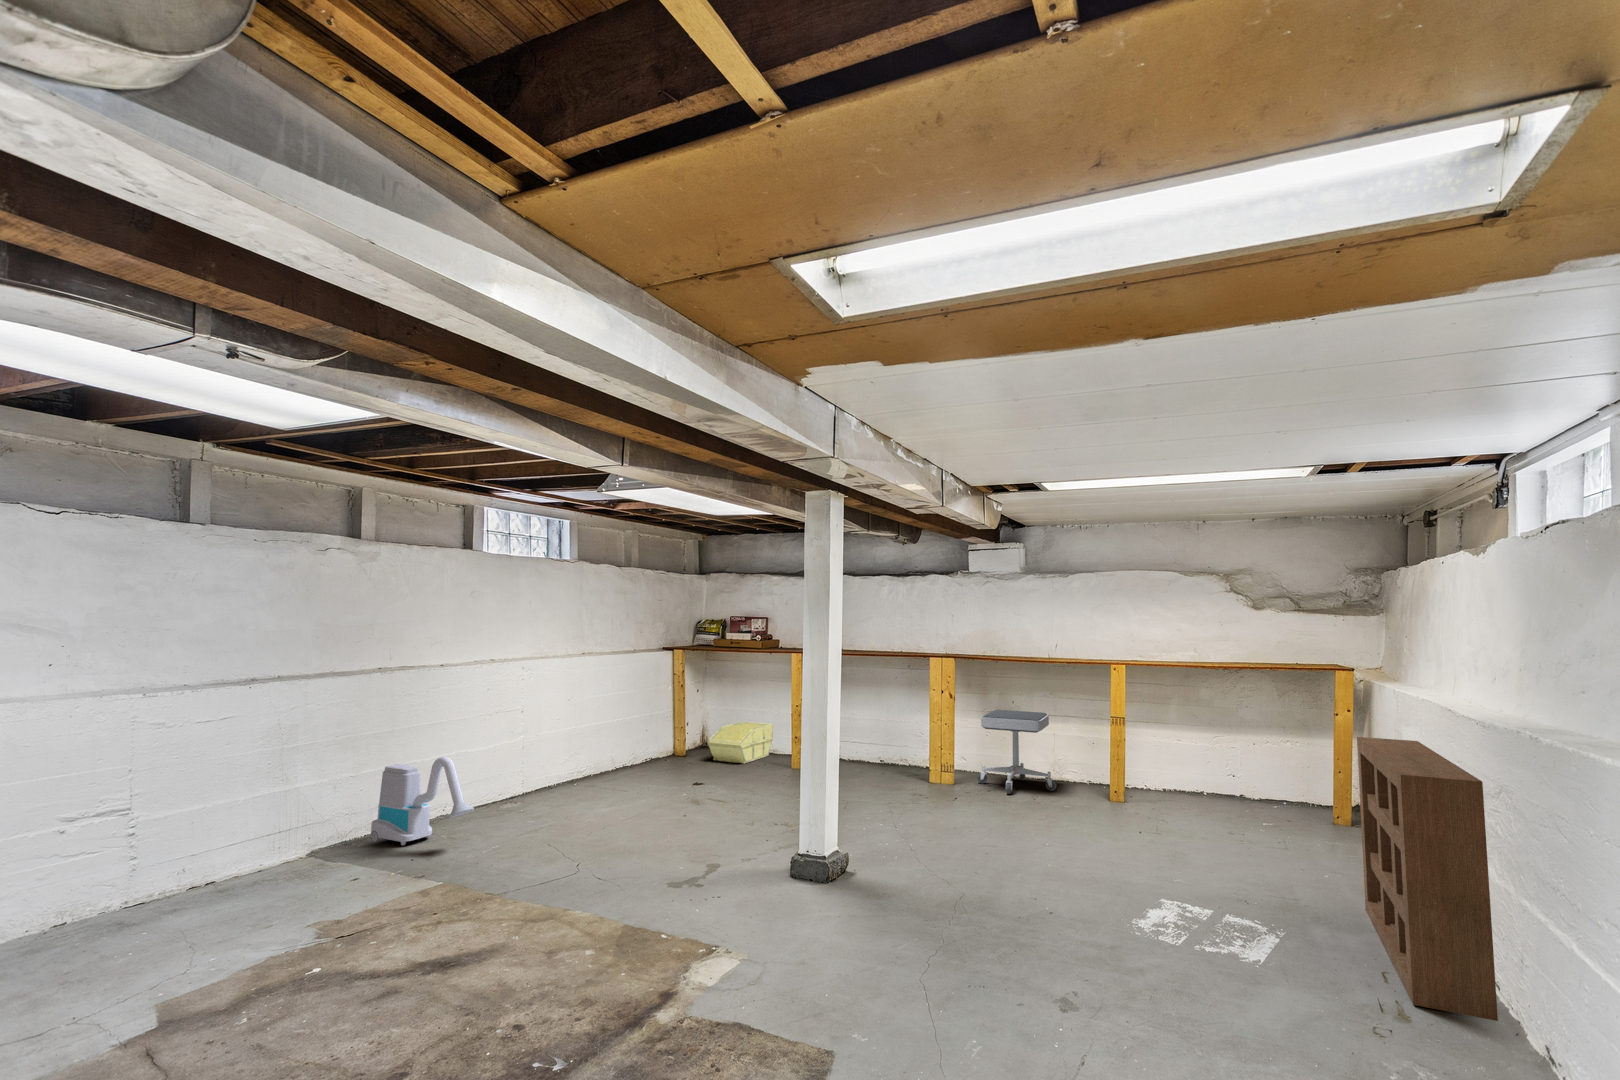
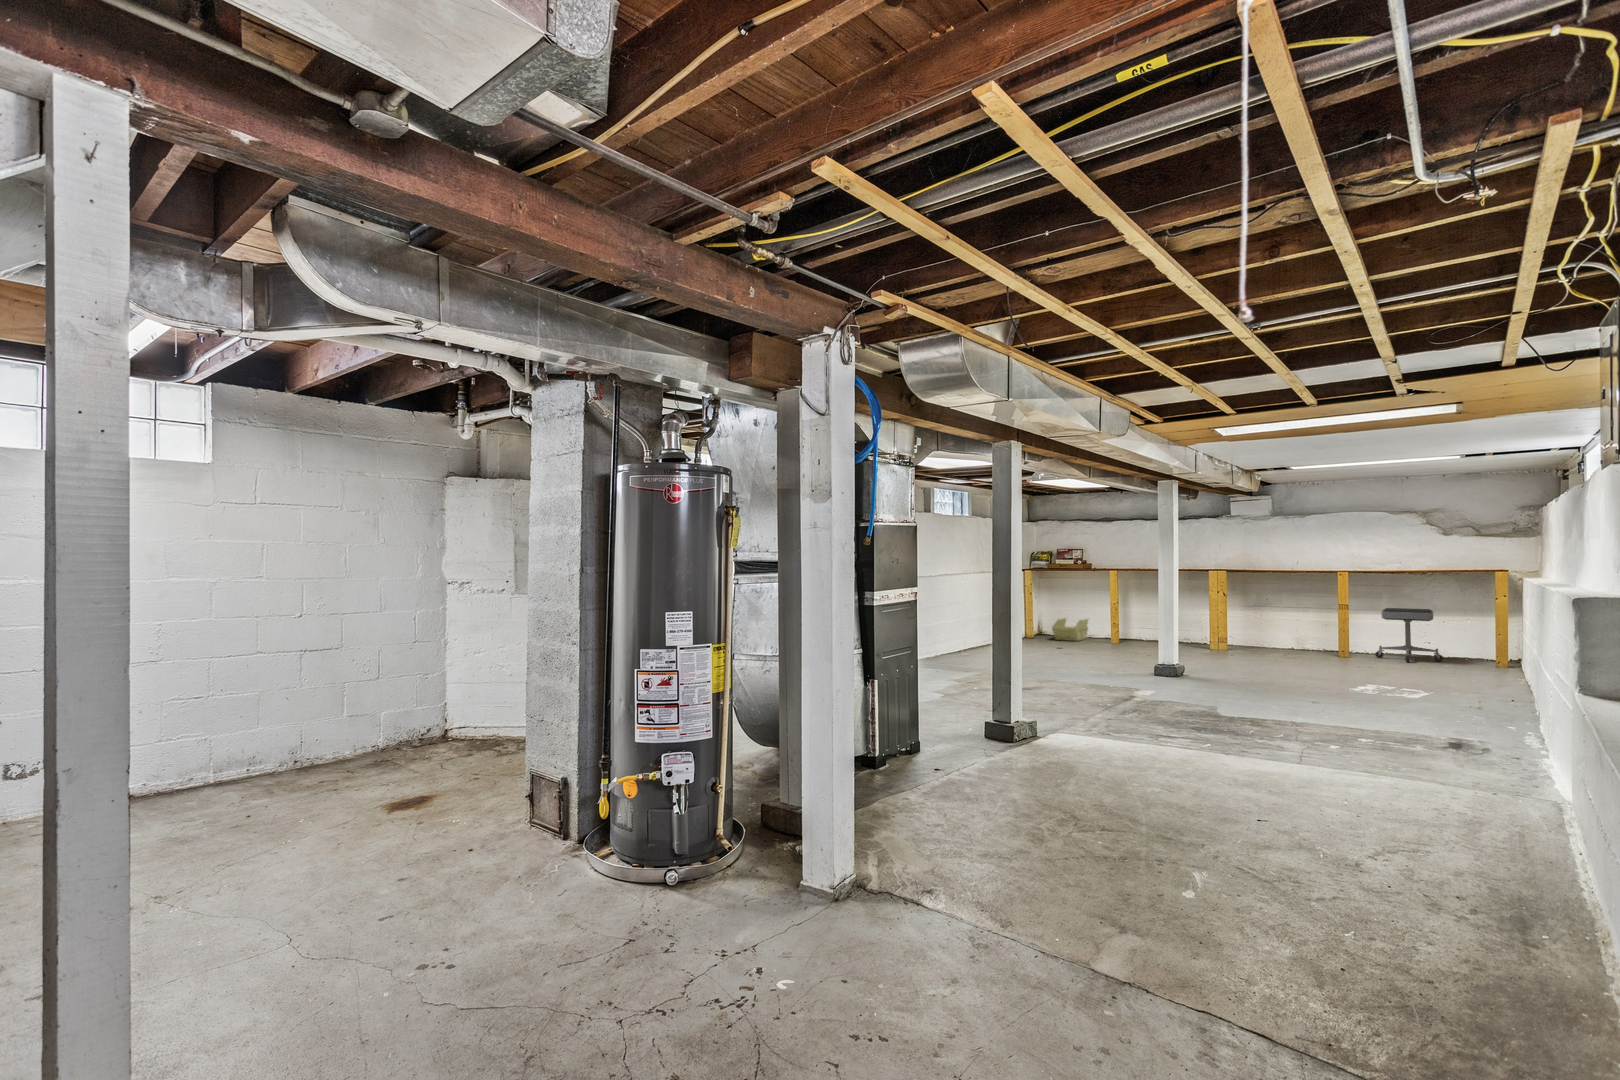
stool: present [977,710,1056,794] -> present [1375,608,1443,662]
shelving unit: present [1357,737,1498,1021] -> none [1481,600,1523,710]
vacuum cleaner: present [371,757,474,846] -> none [915,620,972,664]

